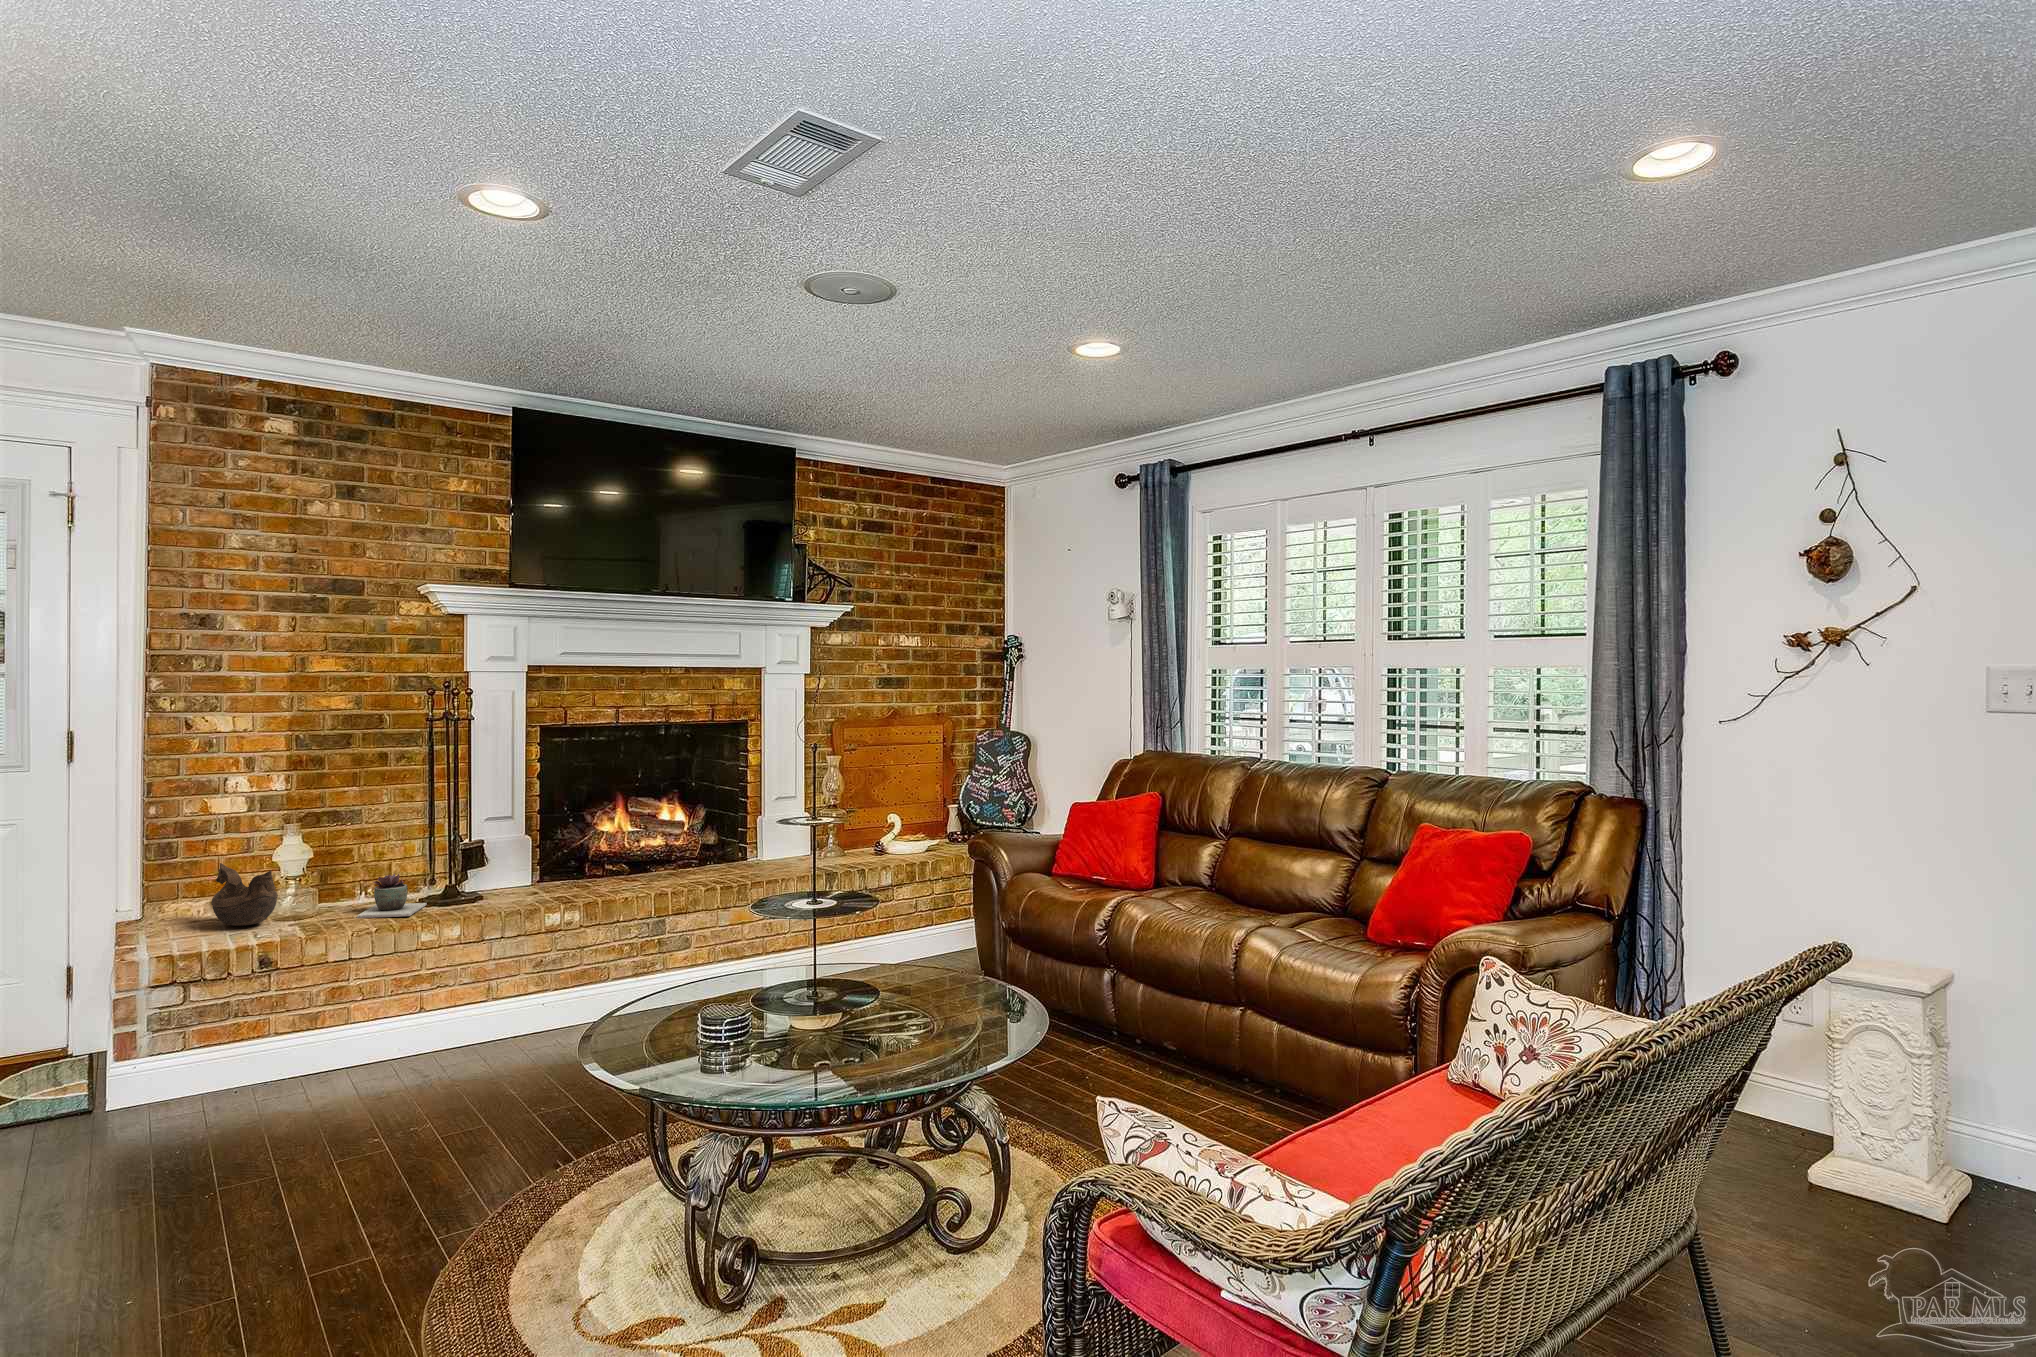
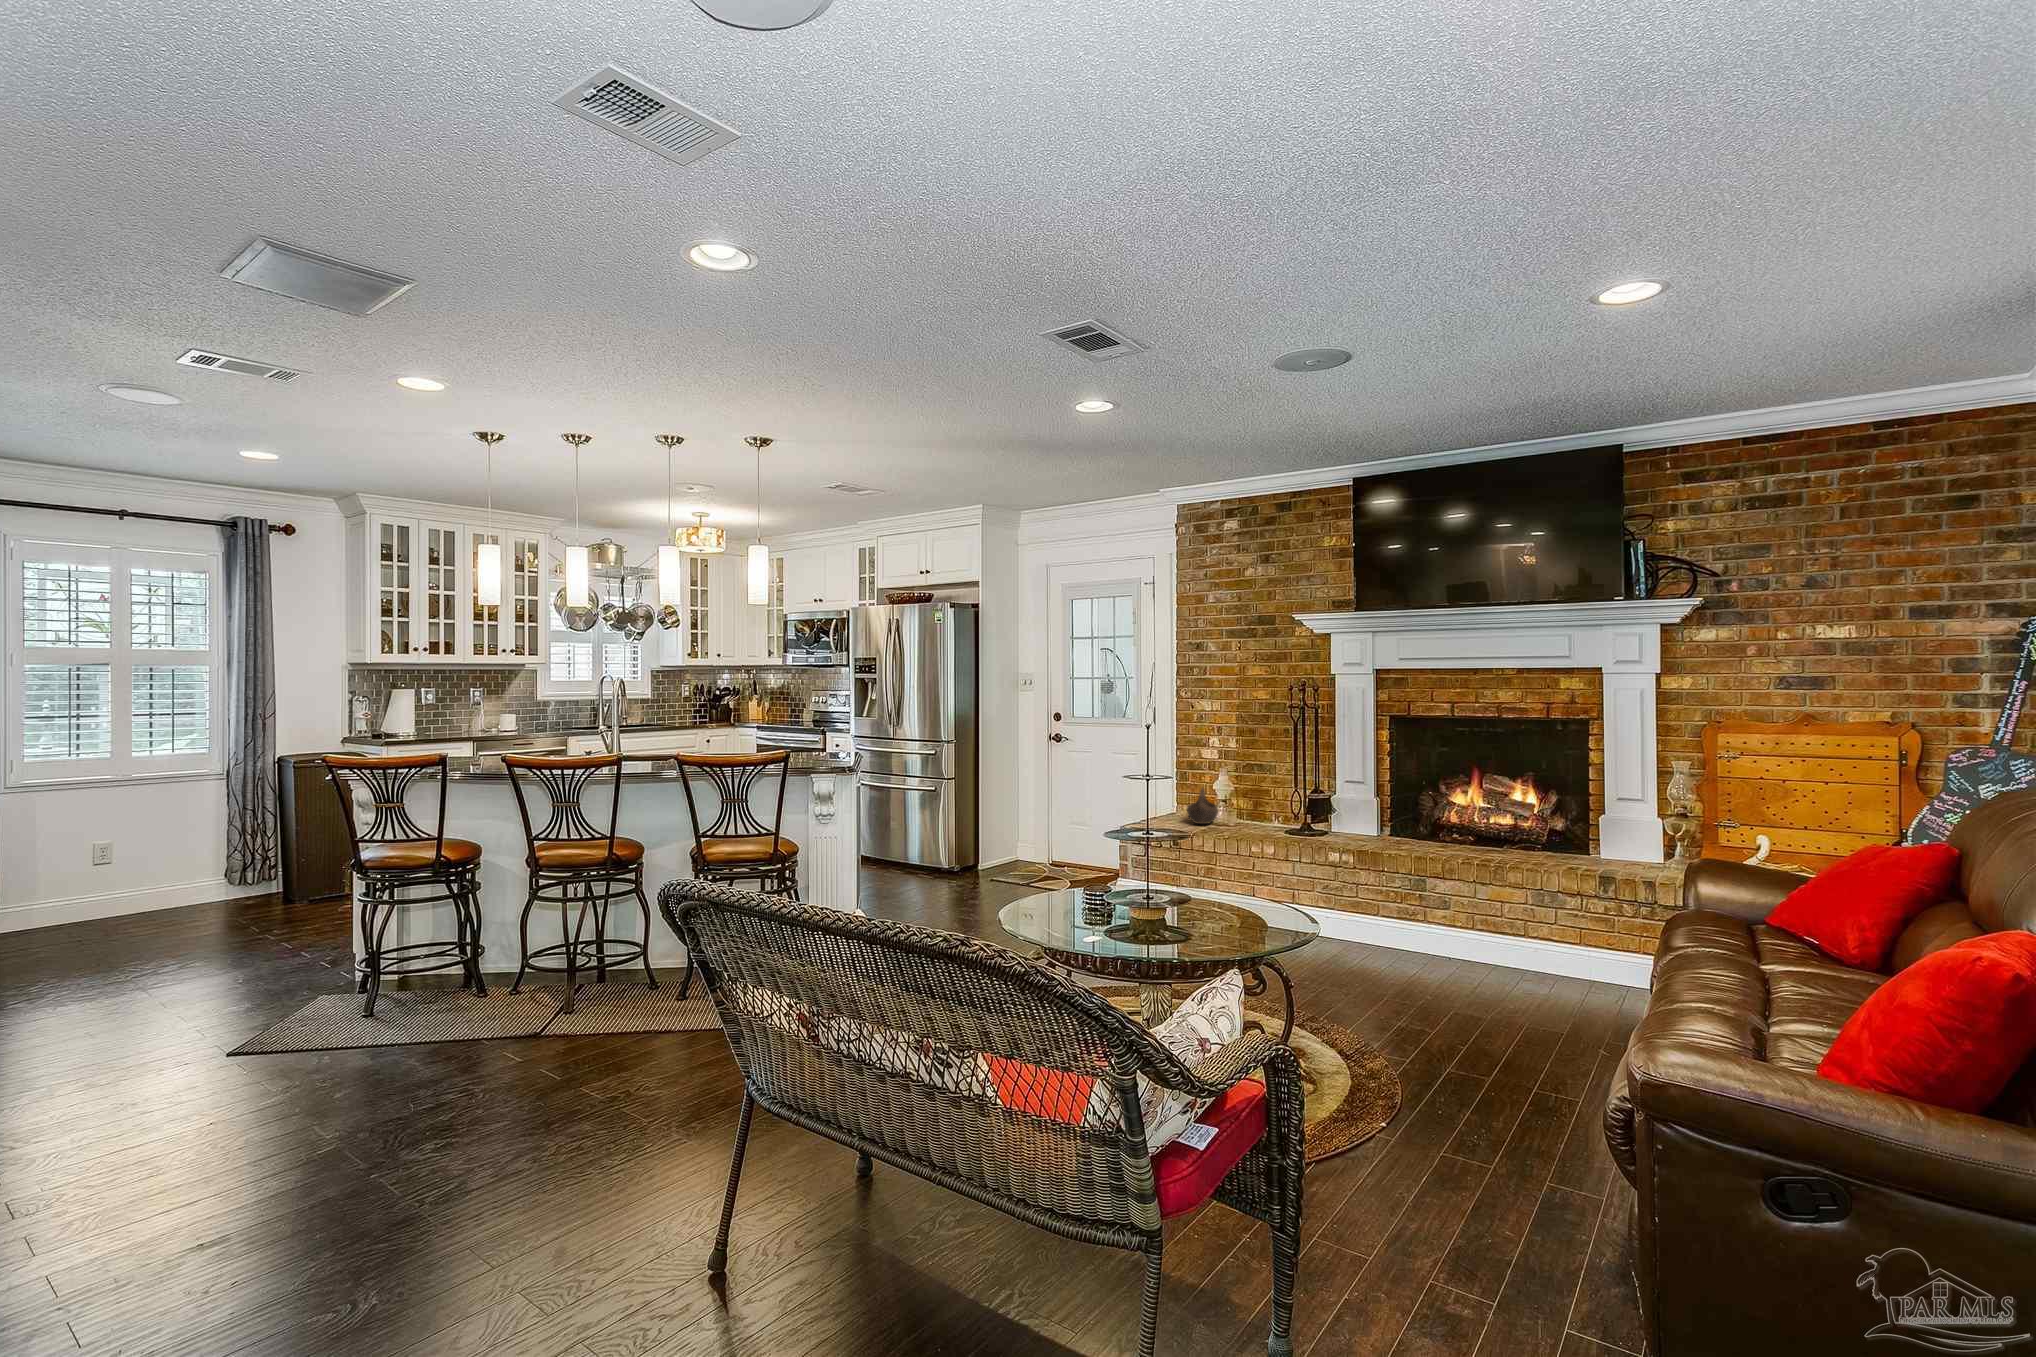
succulent plant: present [357,874,427,918] -> none [1252,808,1300,837]

